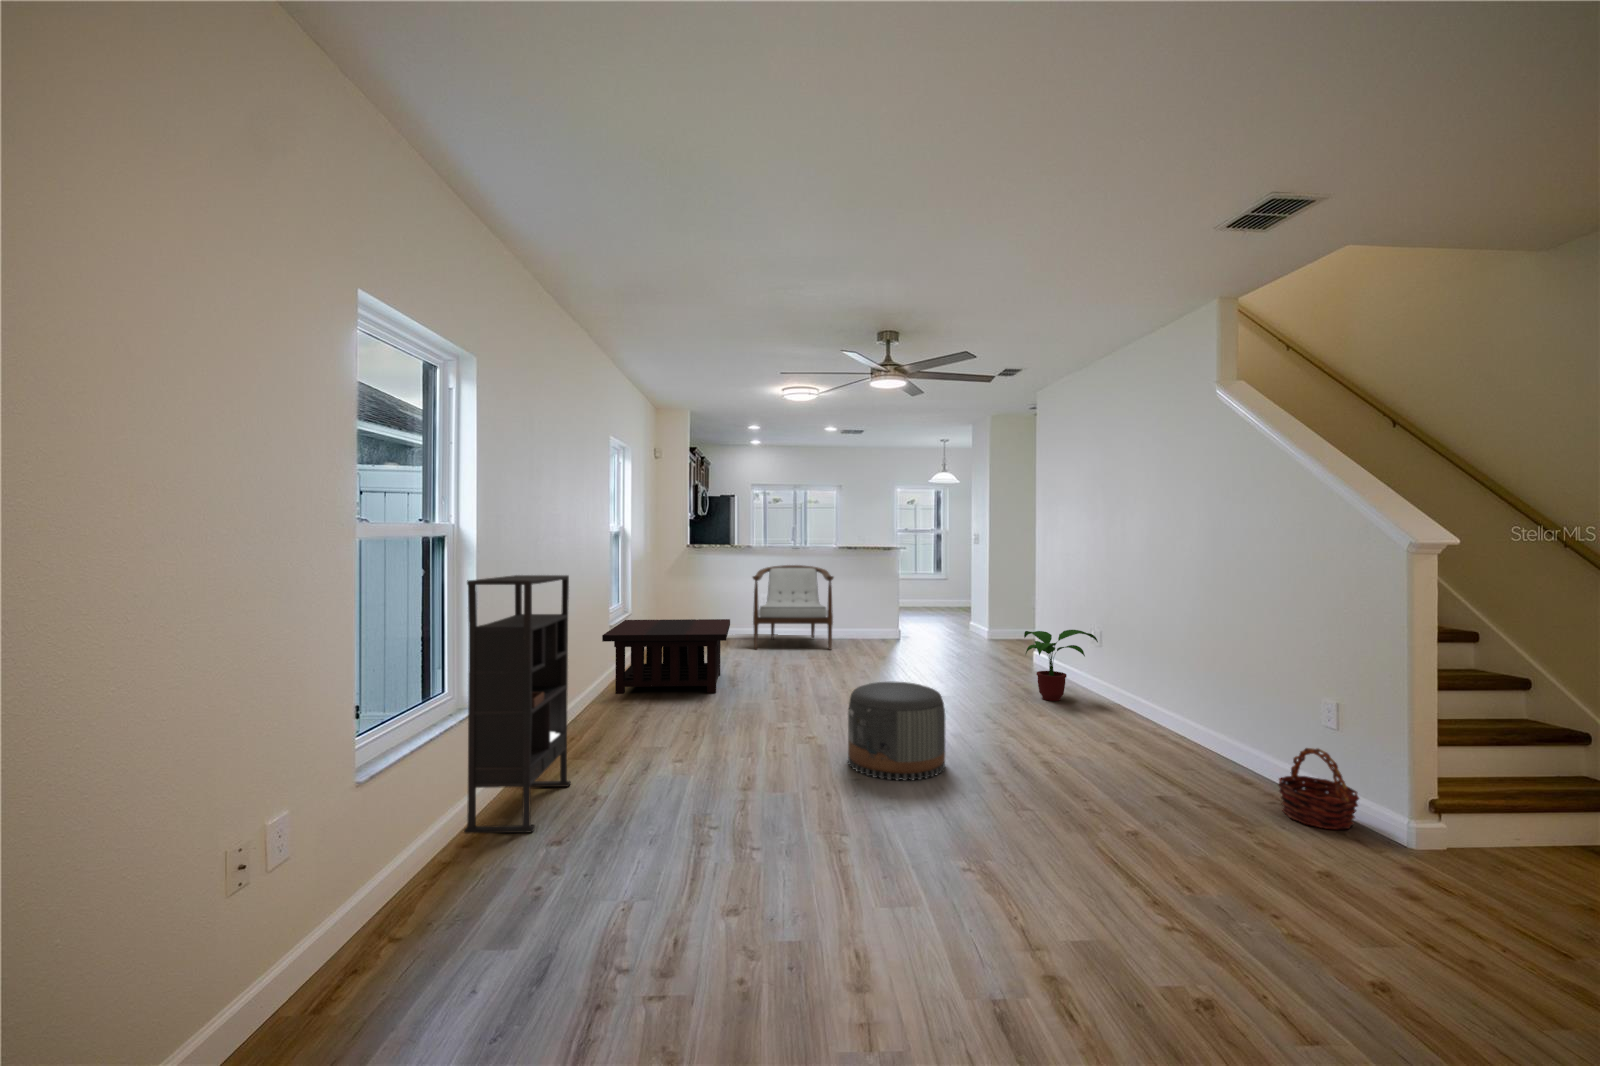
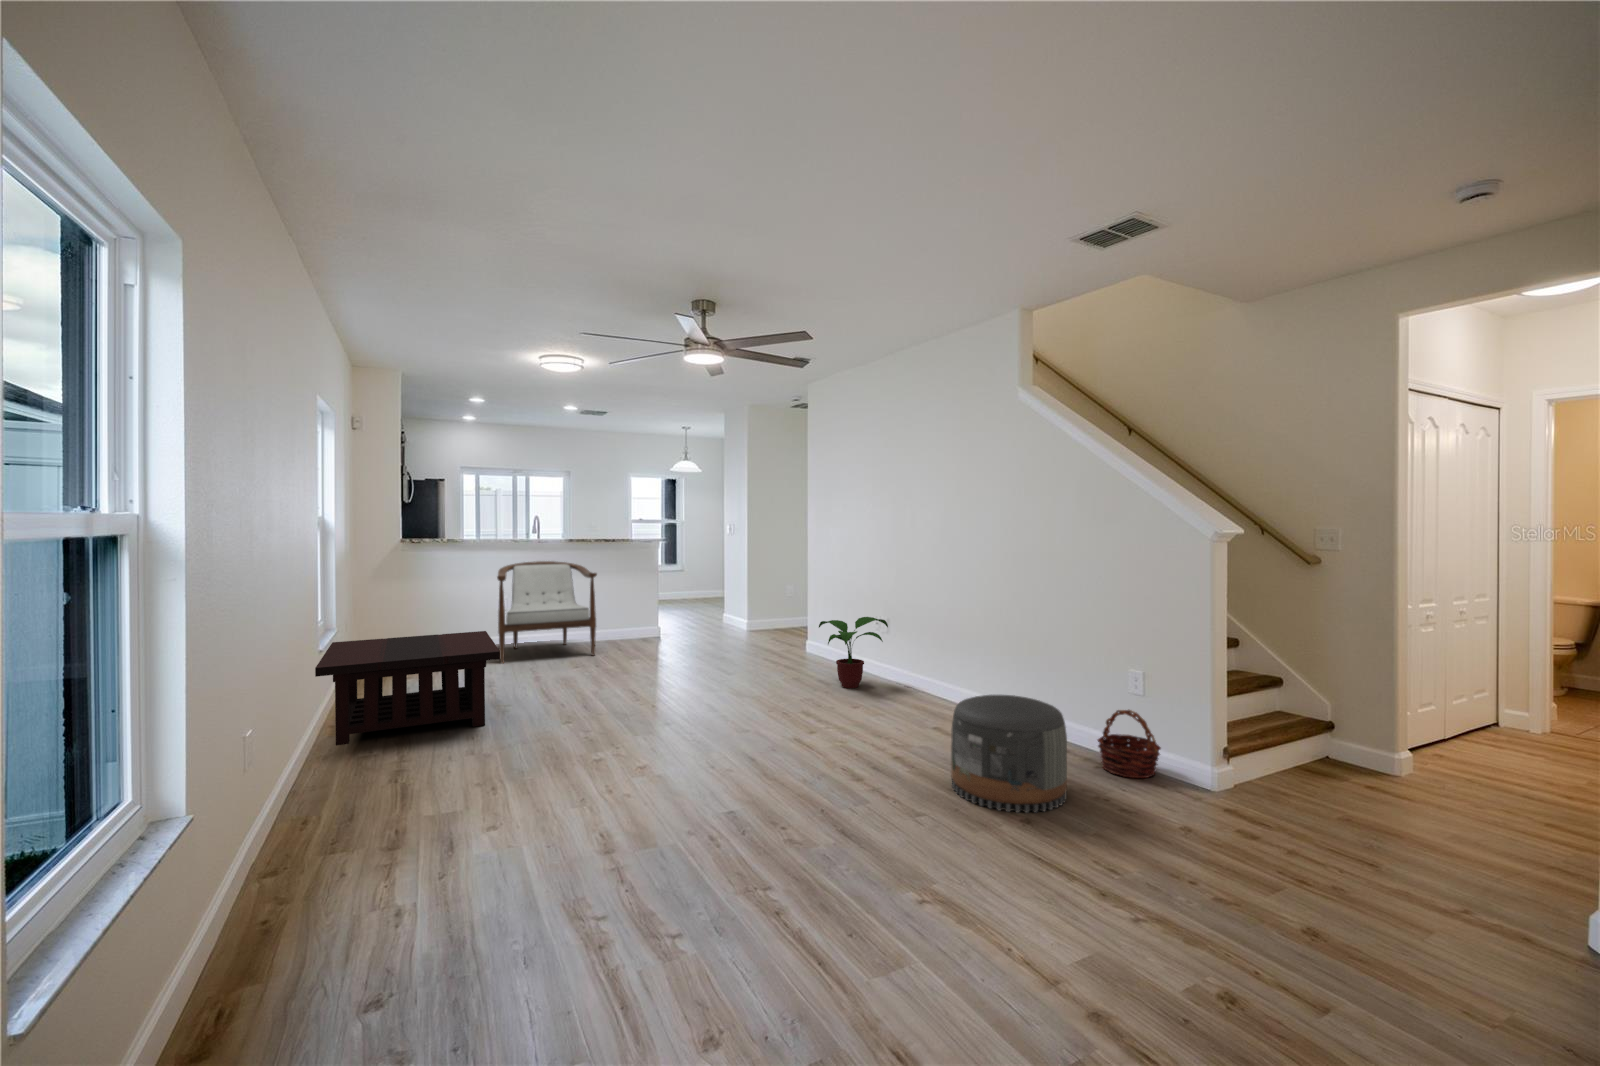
bookshelf: present [464,575,571,833] -> none [174,592,341,1038]
pouf: present [848,682,945,781] -> present [951,695,1067,813]

